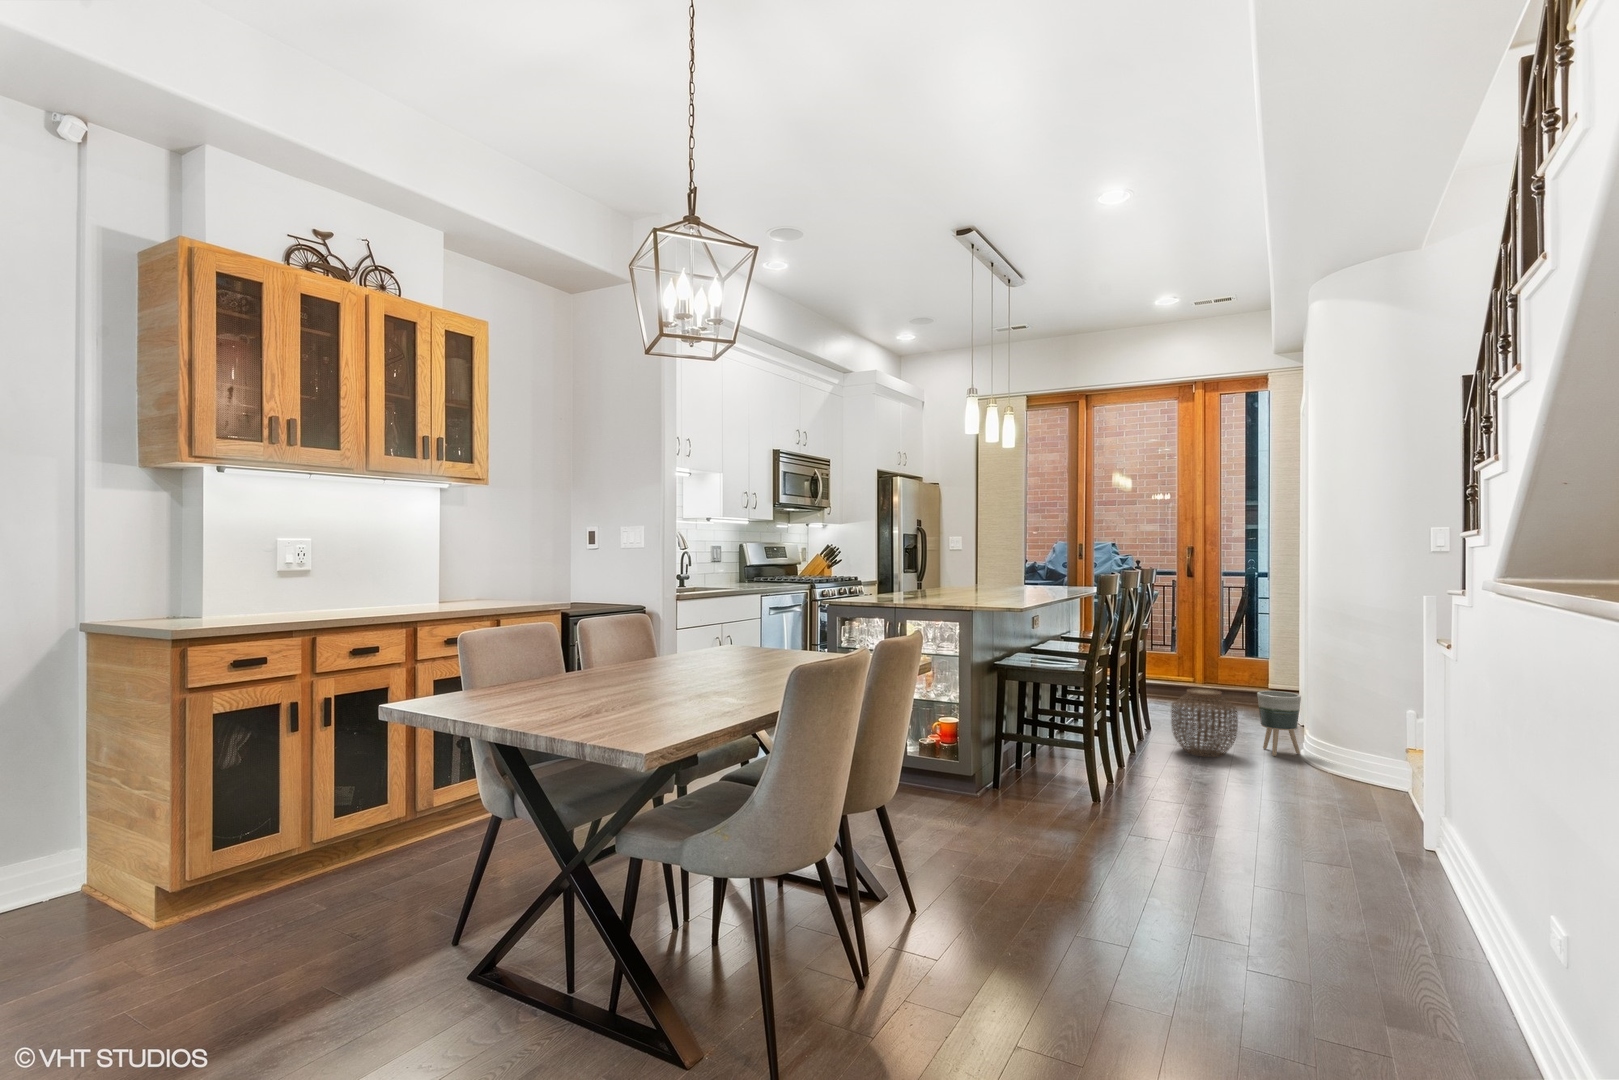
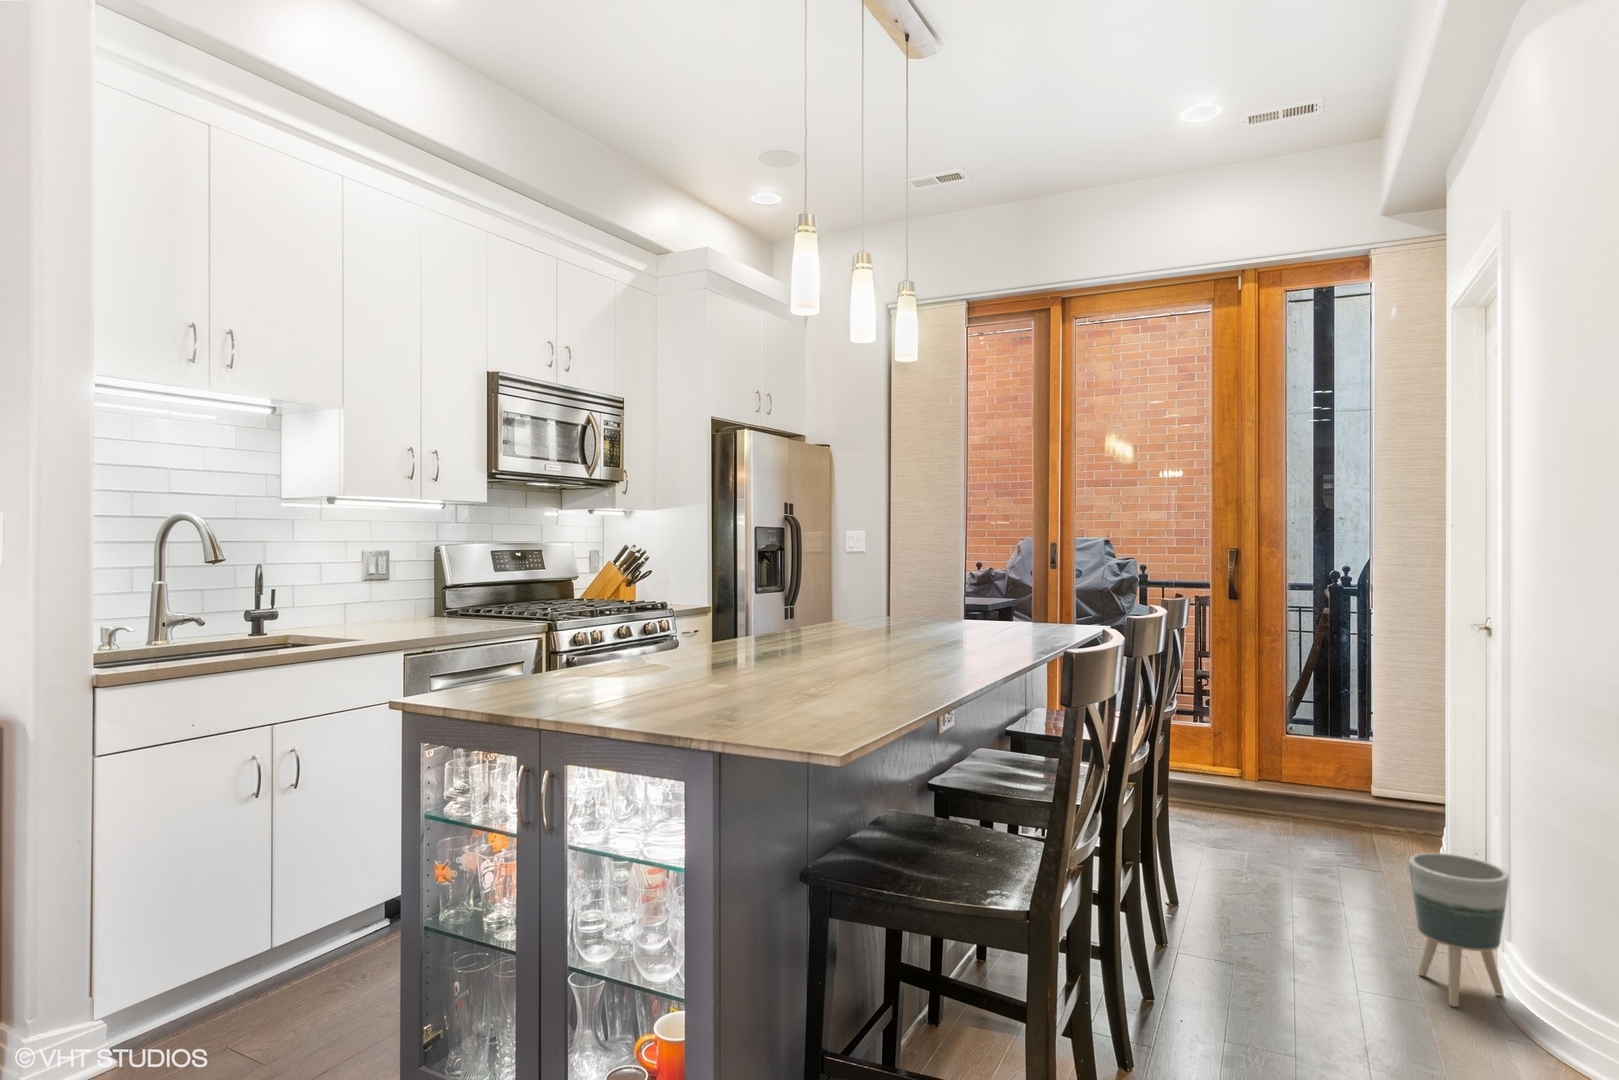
woven basket: present [1171,689,1238,757] -> none [1230,854,1378,1017]

